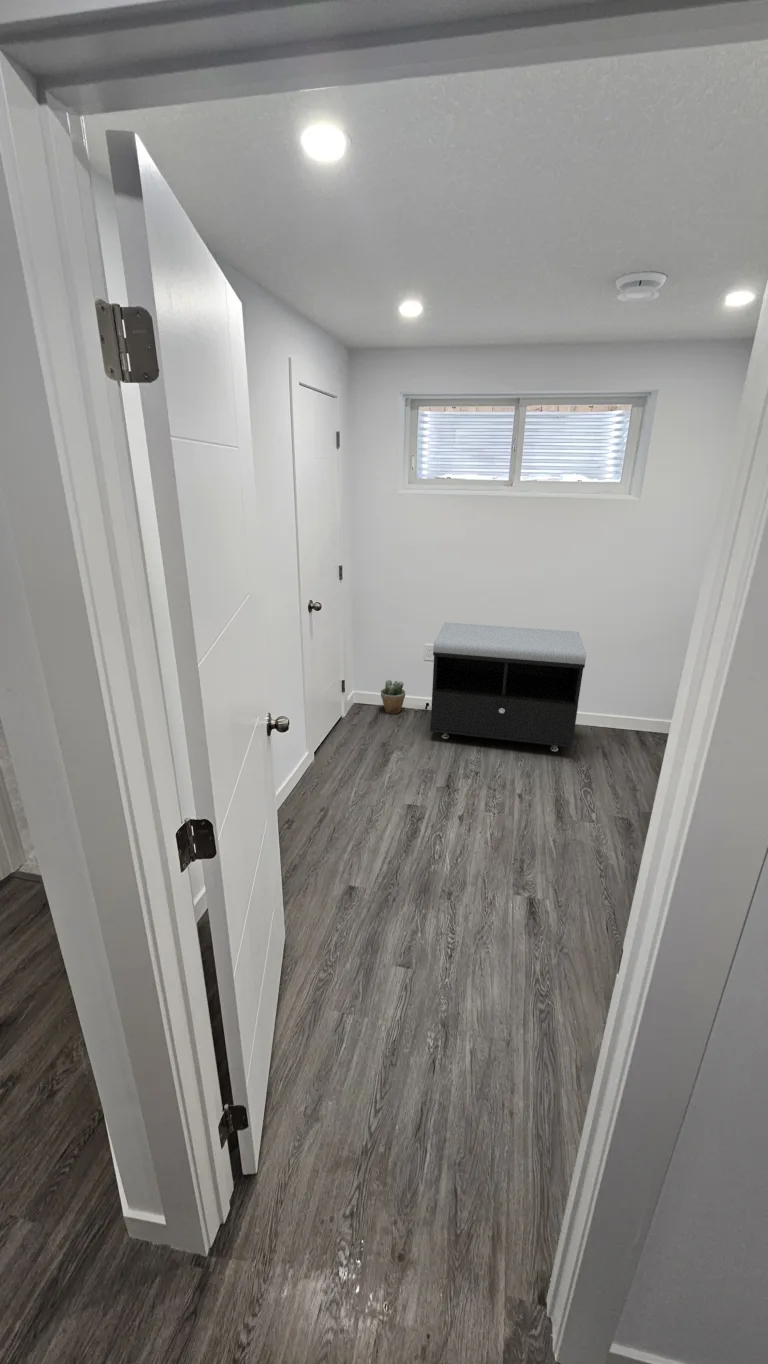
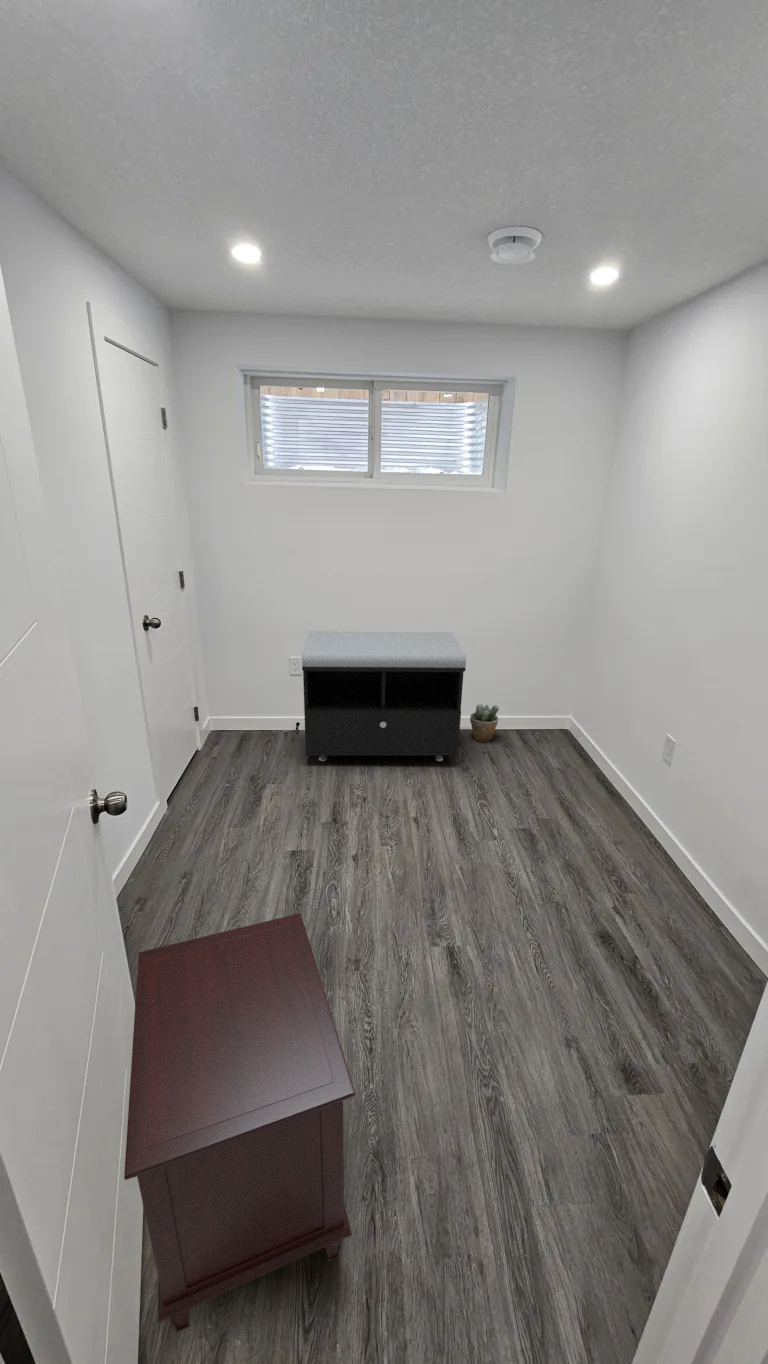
potted plant: present [381,680,405,714] -> present [470,704,499,742]
nightstand: none [271,829,422,1083] -> present [124,913,355,1332]

